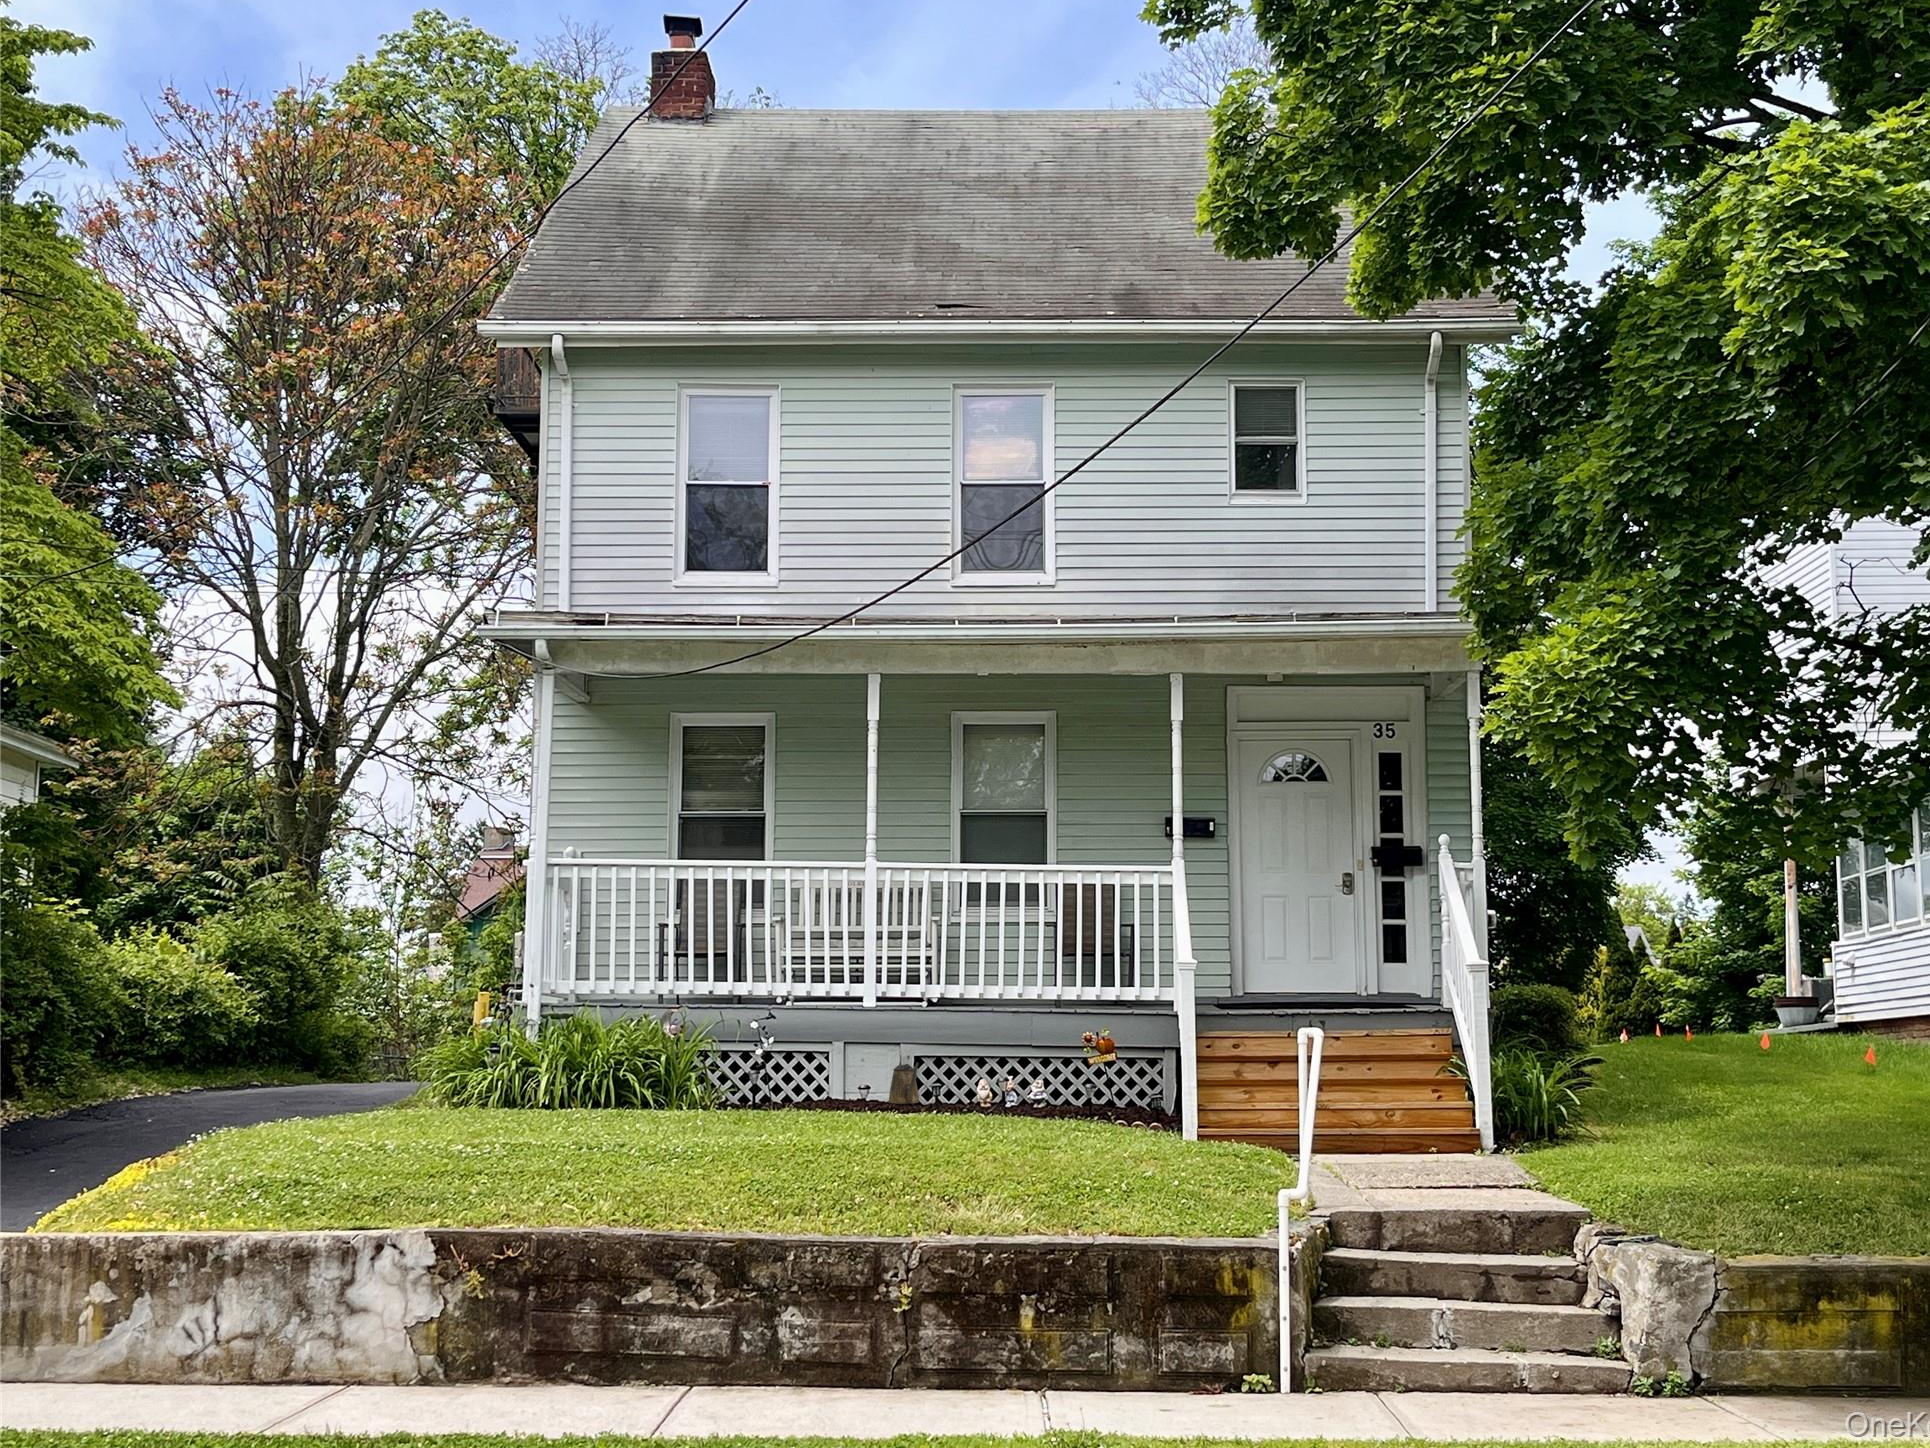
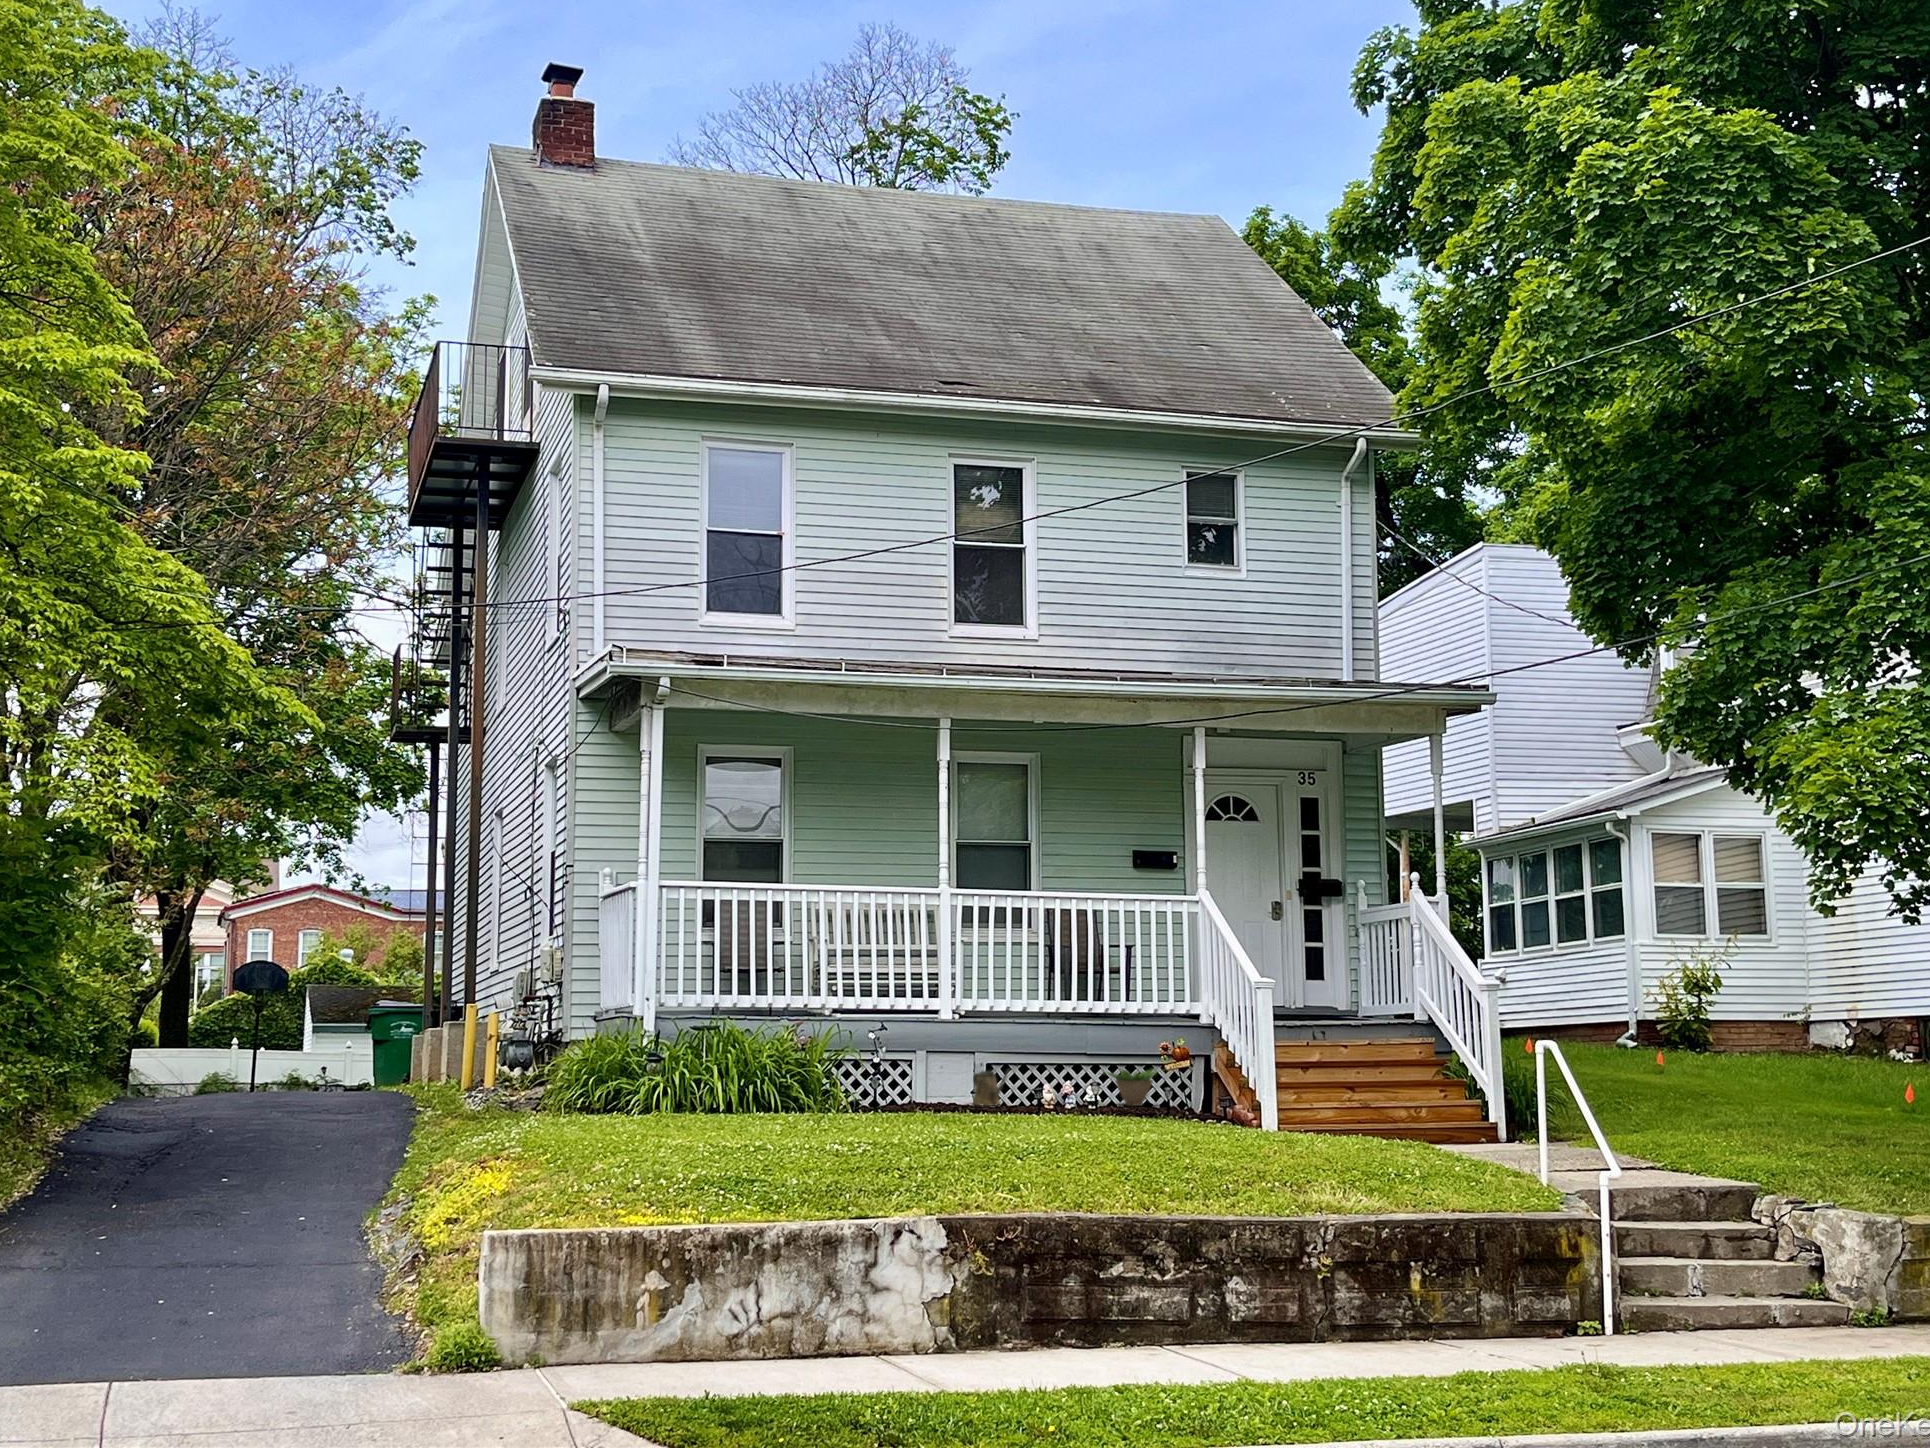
decorative plant: none [1038,1063,1115,1105] -> present [1108,1070,1161,1106]

